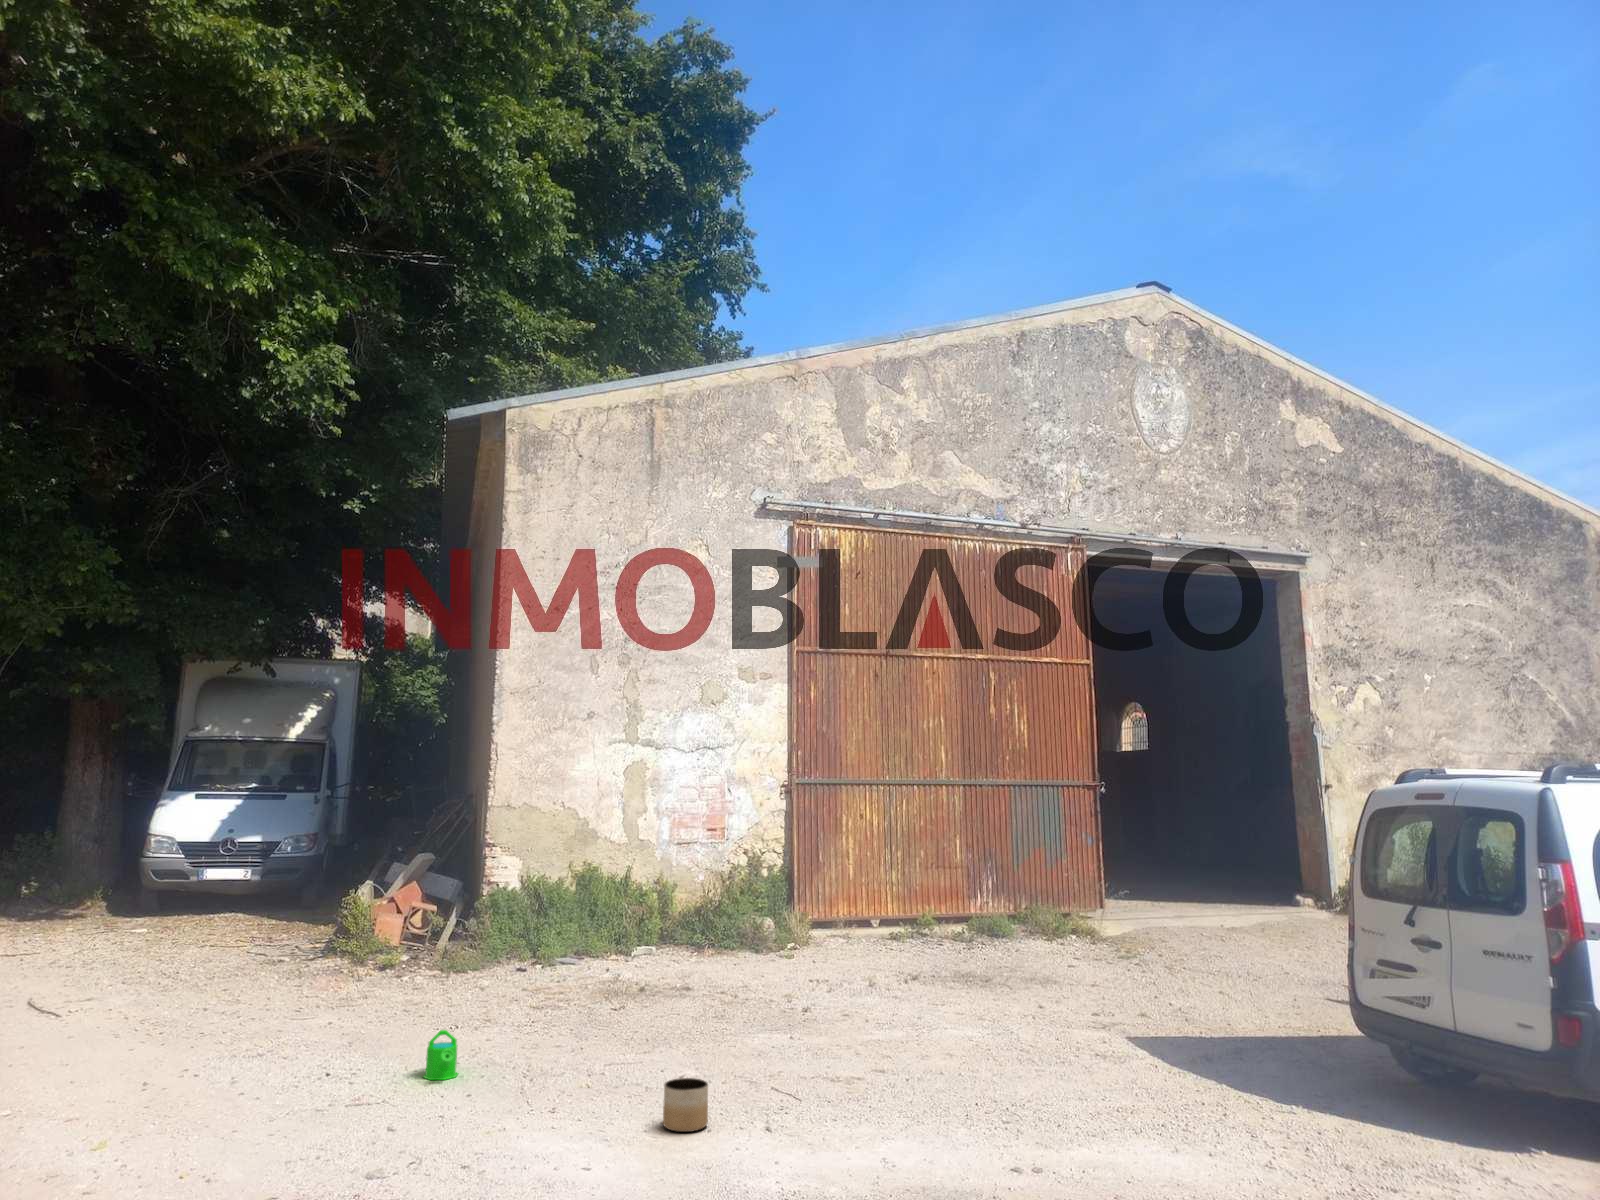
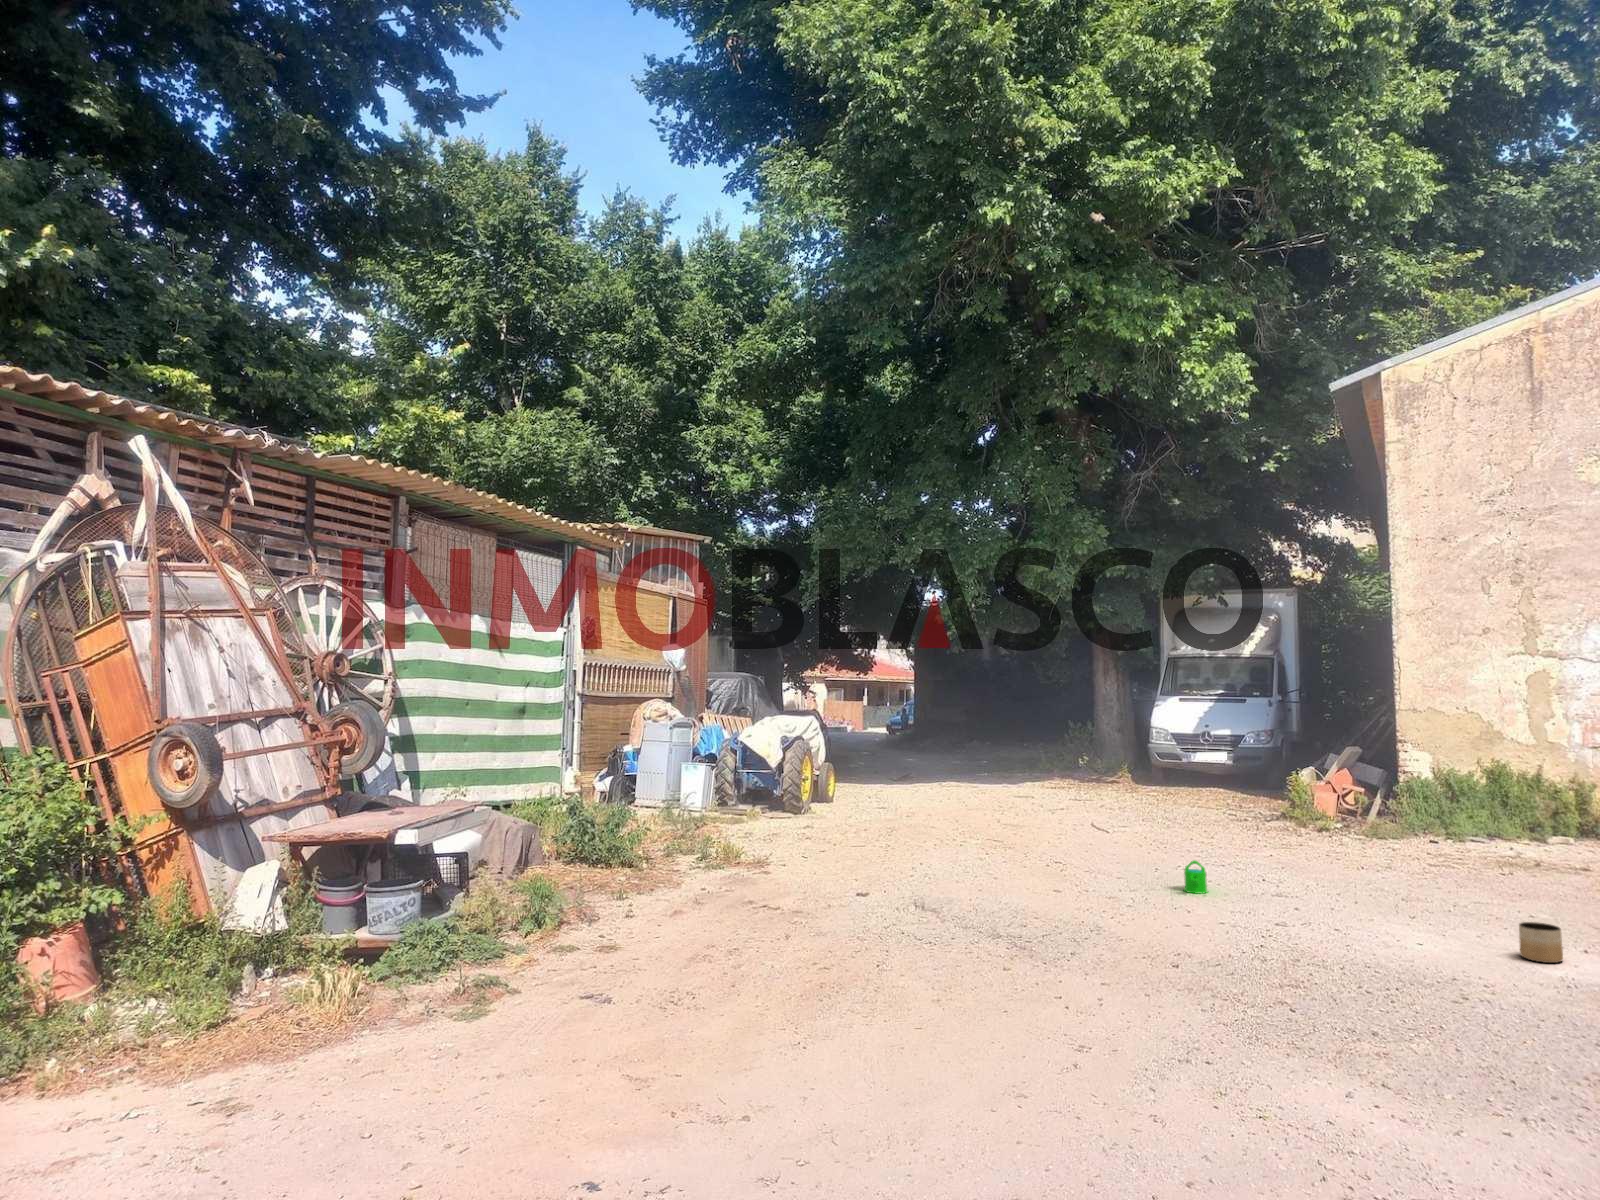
watering can: present [424,1030,458,1080] -> present [1184,860,1207,894]

